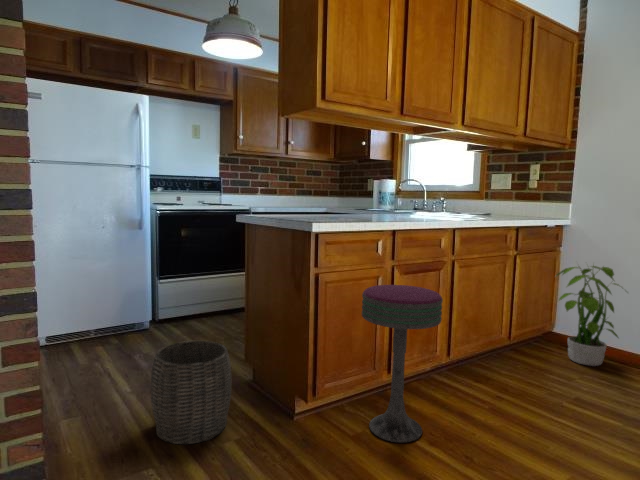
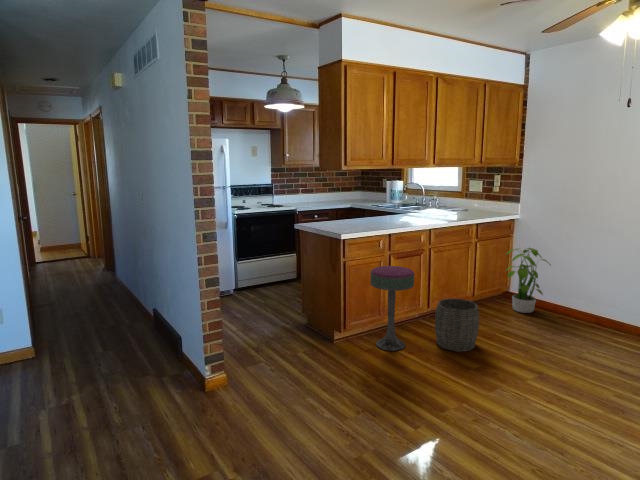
woven basket: present [151,341,231,444] -> present [435,298,479,352]

